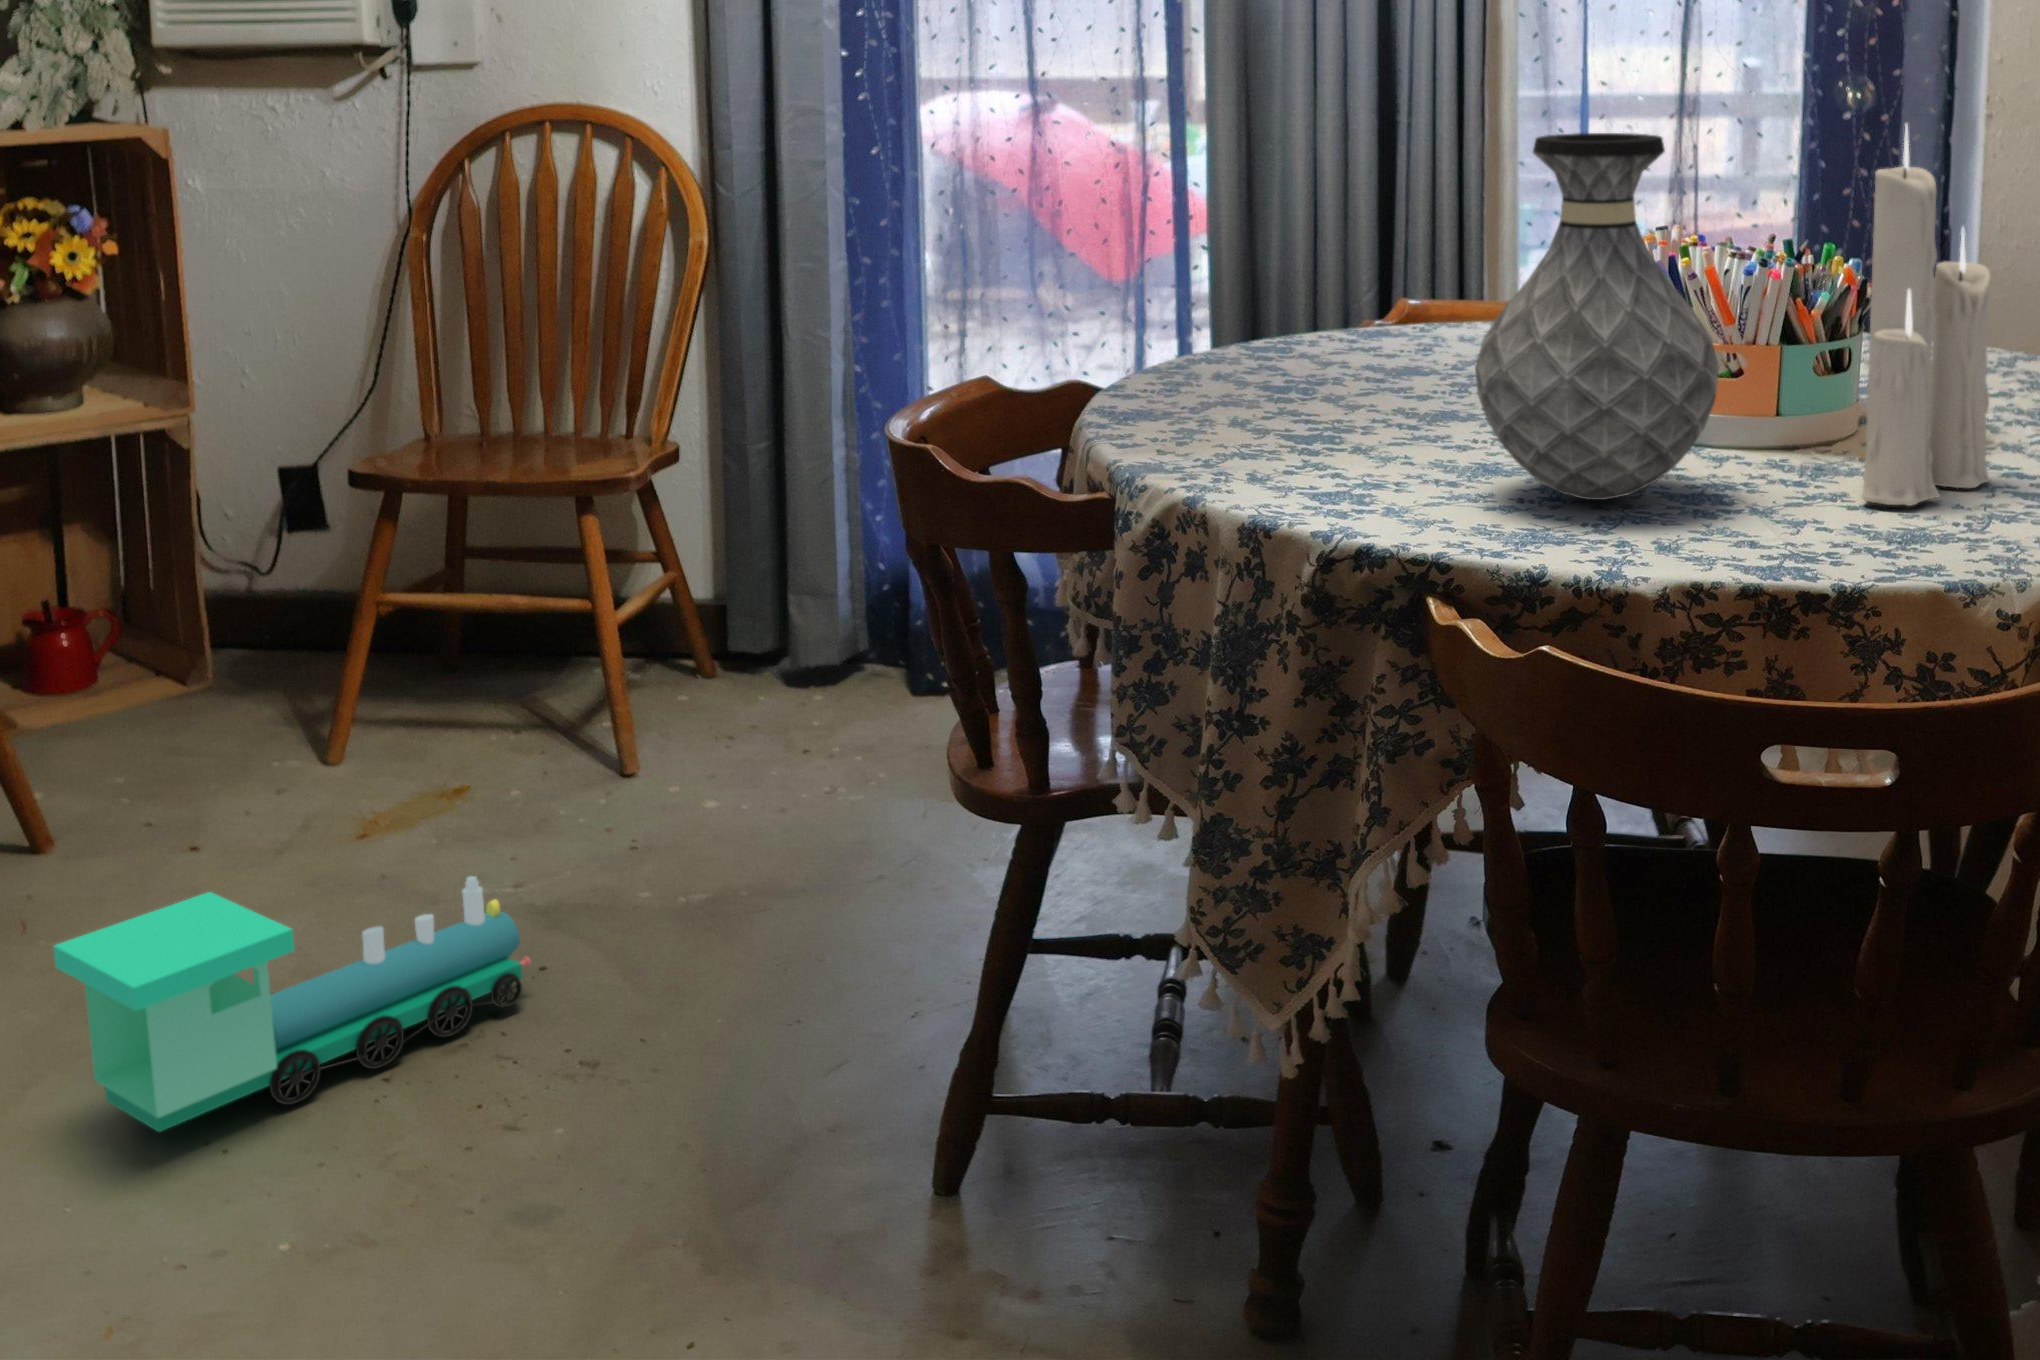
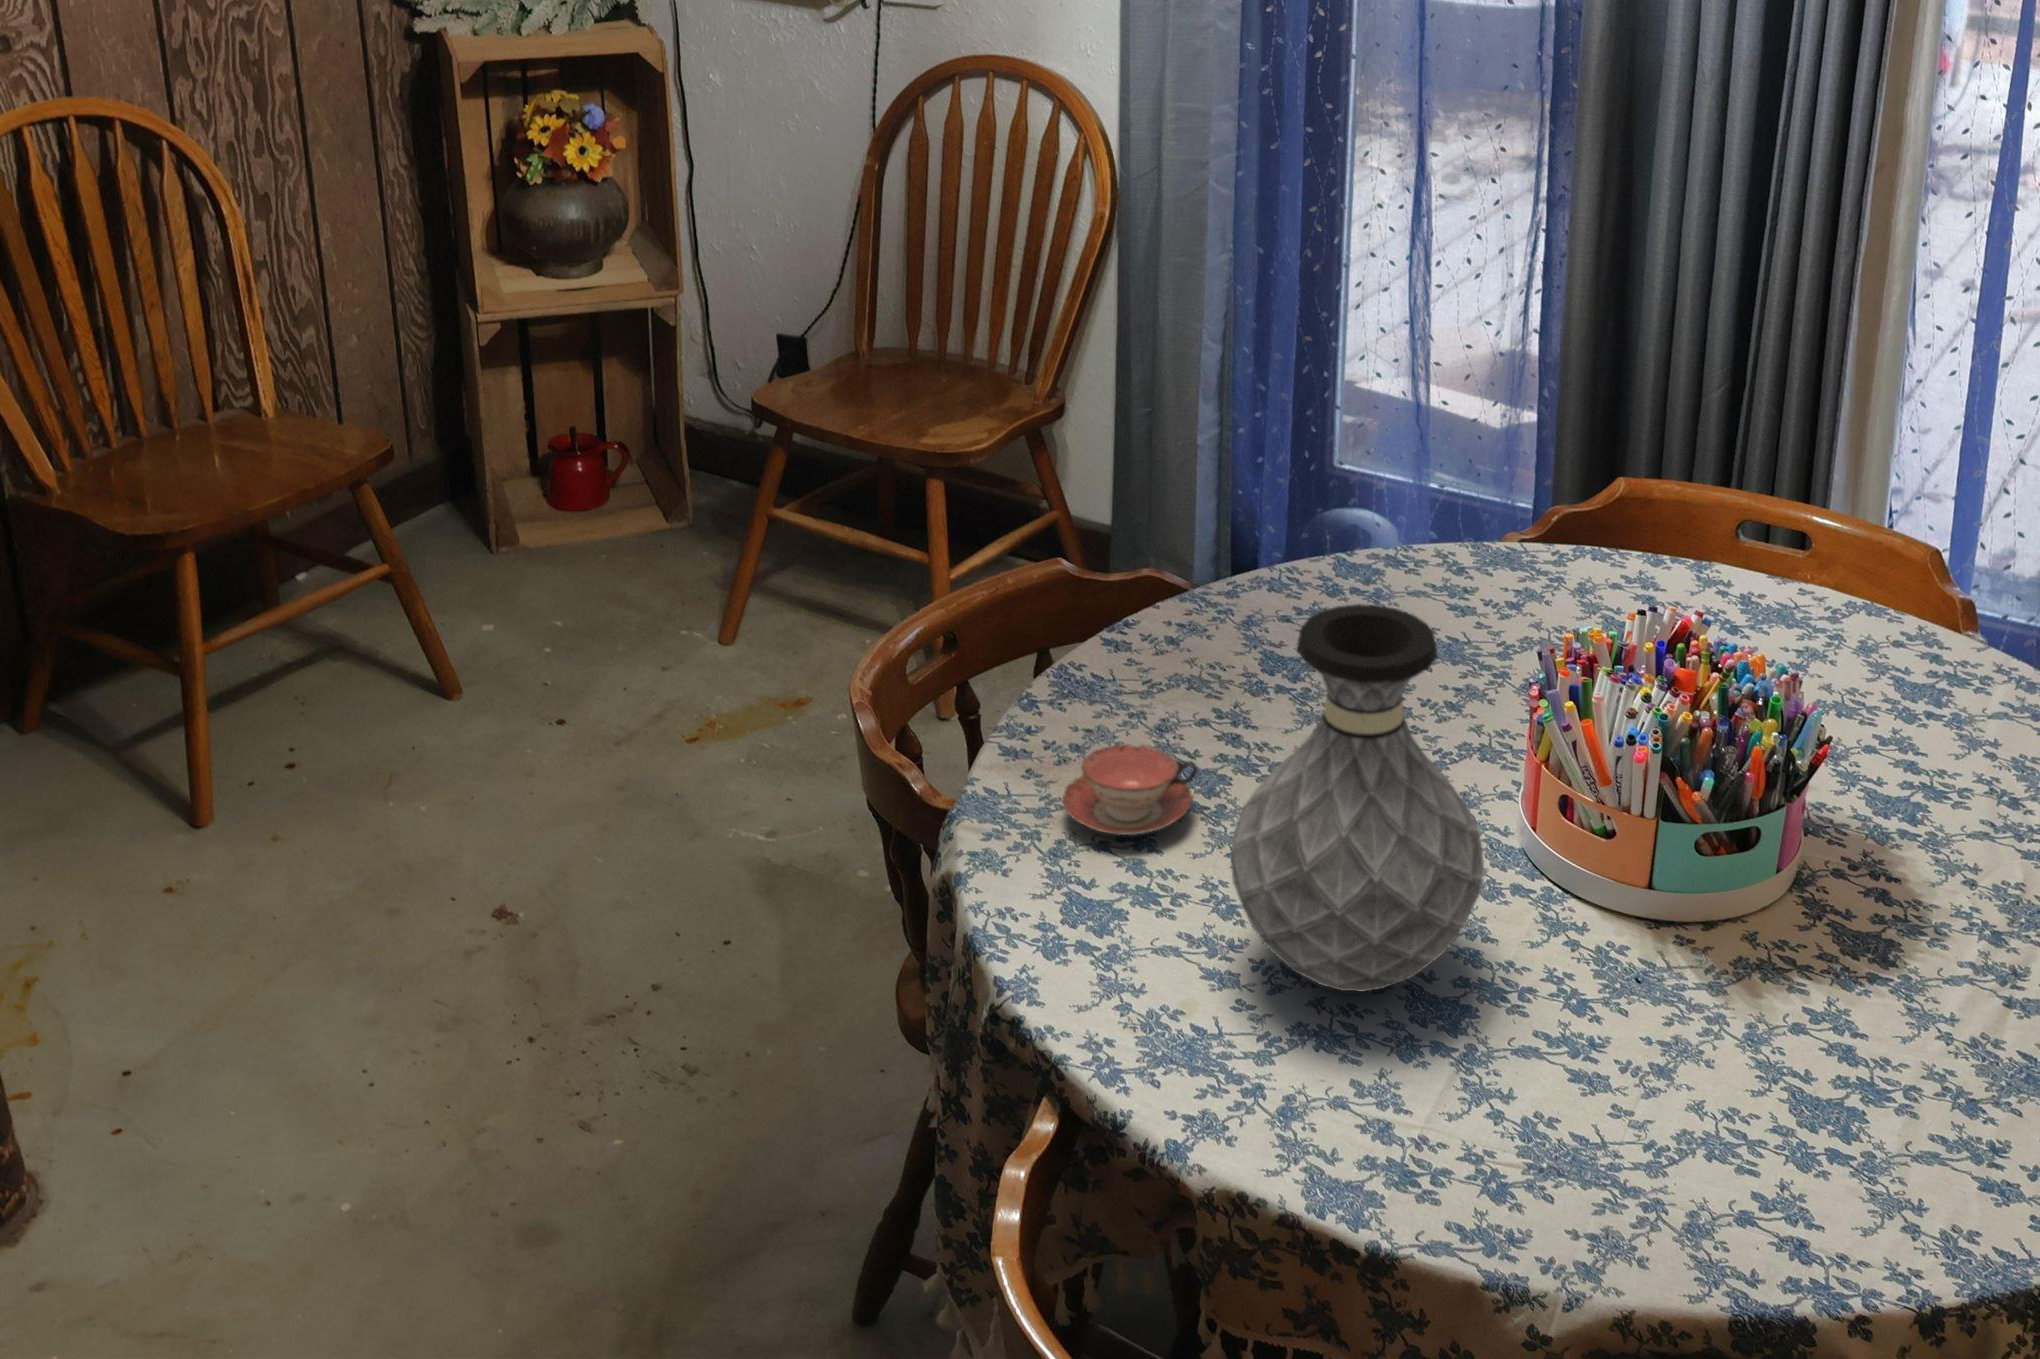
candle: present [1862,124,1991,506] -> none [1589,670,1797,1105]
teacup: none [1207,410,1339,478] -> present [1062,744,1197,835]
toy train: present [53,876,531,1132] -> none [284,839,701,1041]

